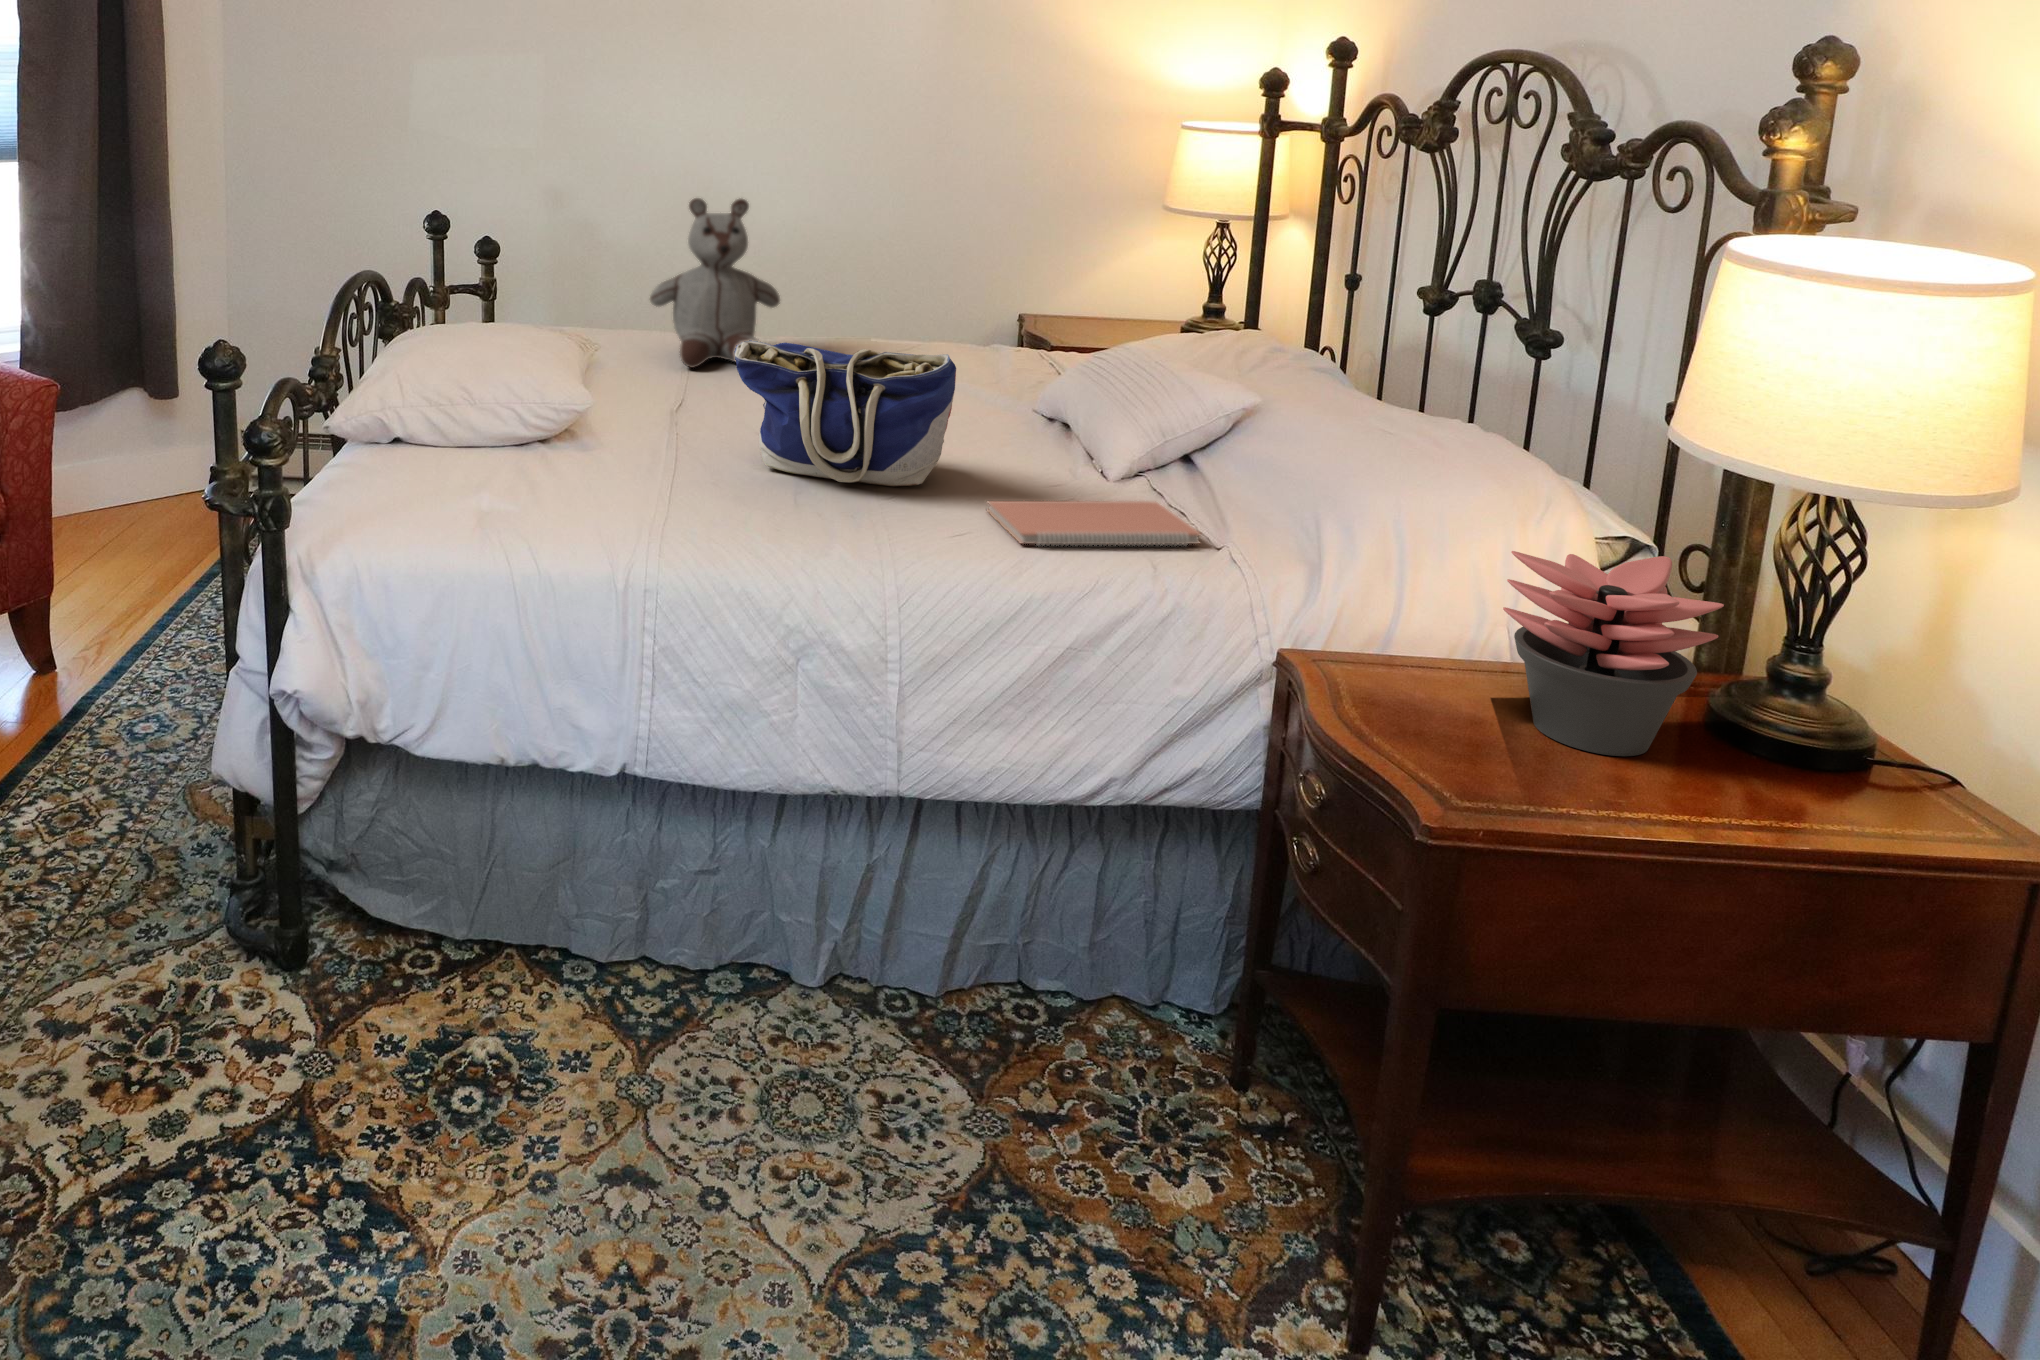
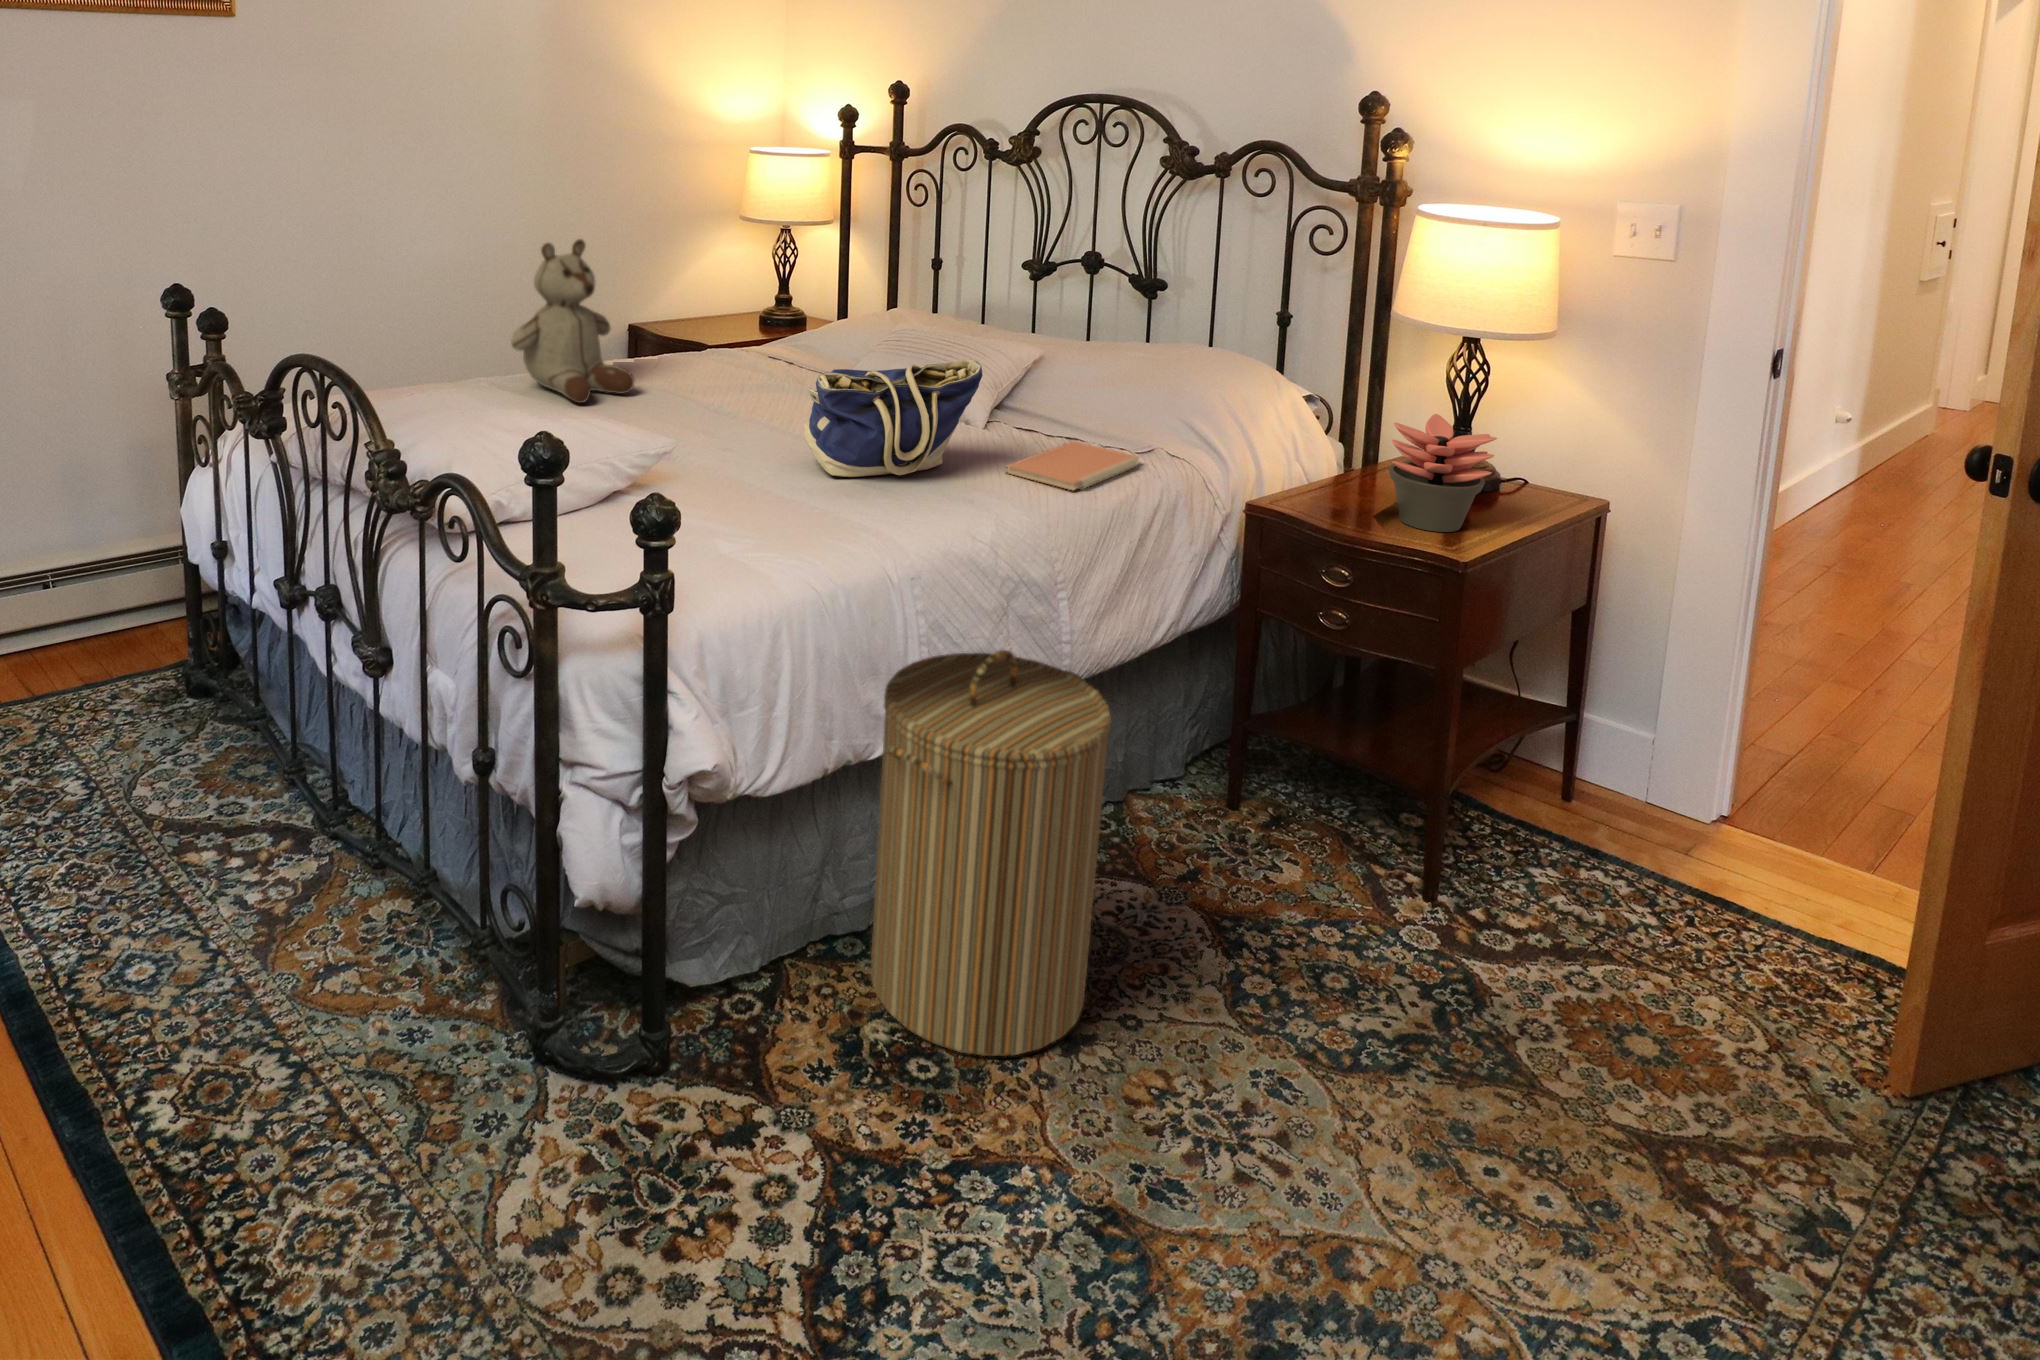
laundry hamper: none [466,660,802,1158] -> present [871,650,1111,1056]

